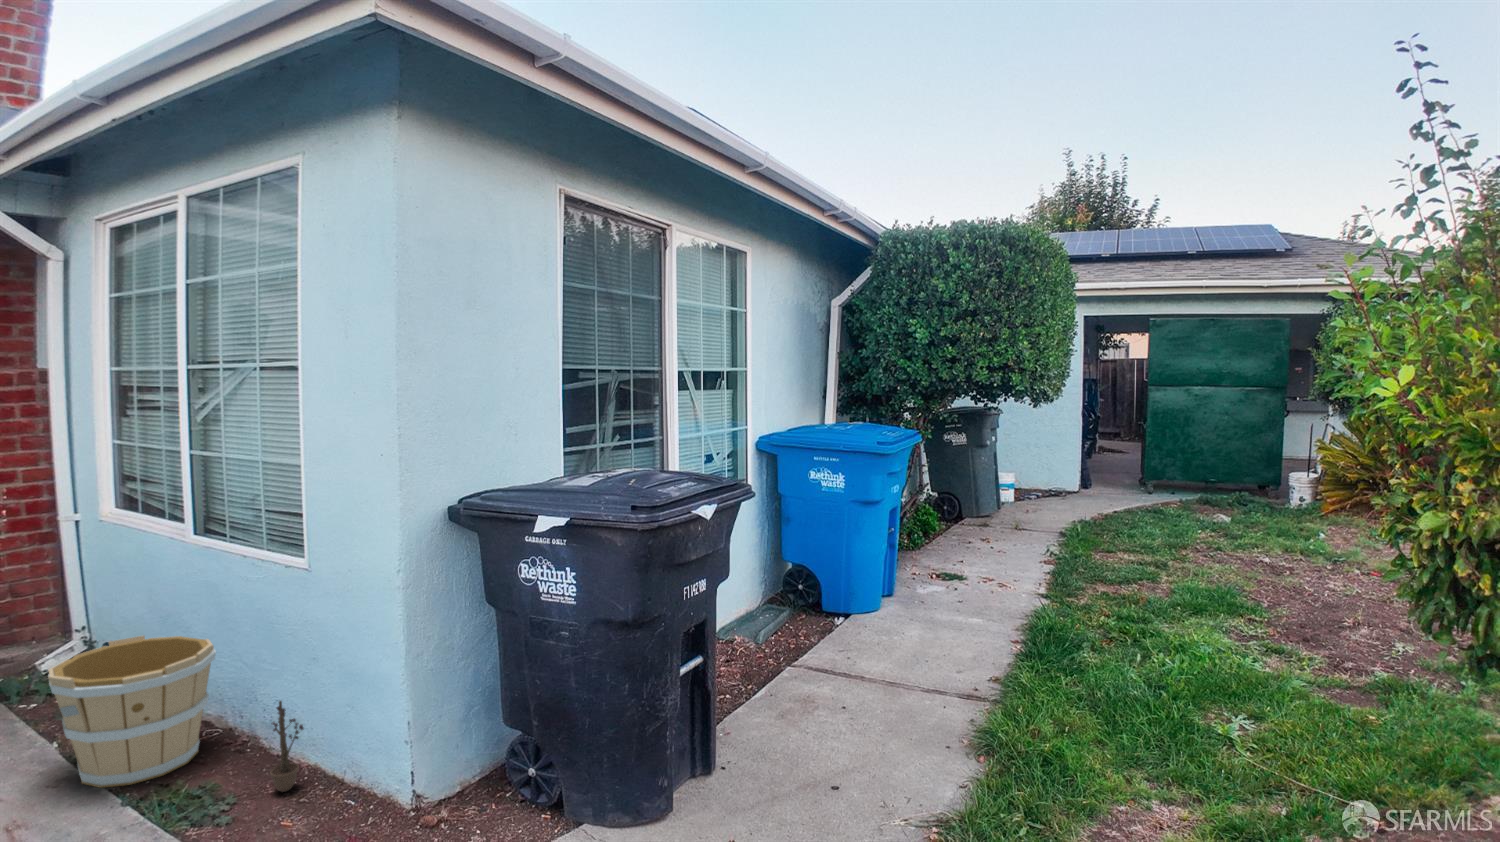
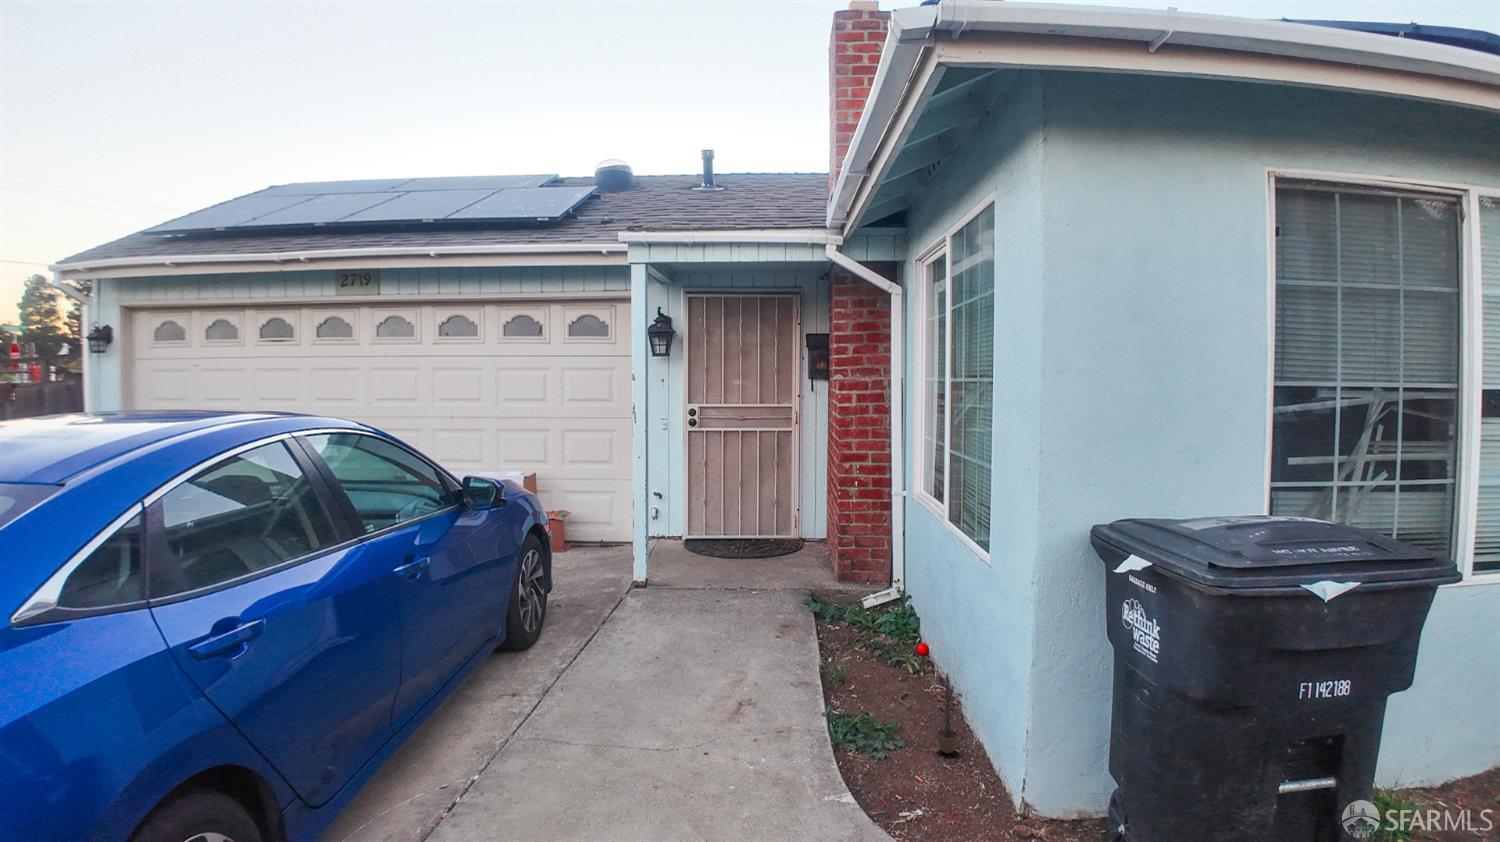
wooden bucket: present [48,636,216,788] -> none [826,591,932,705]

